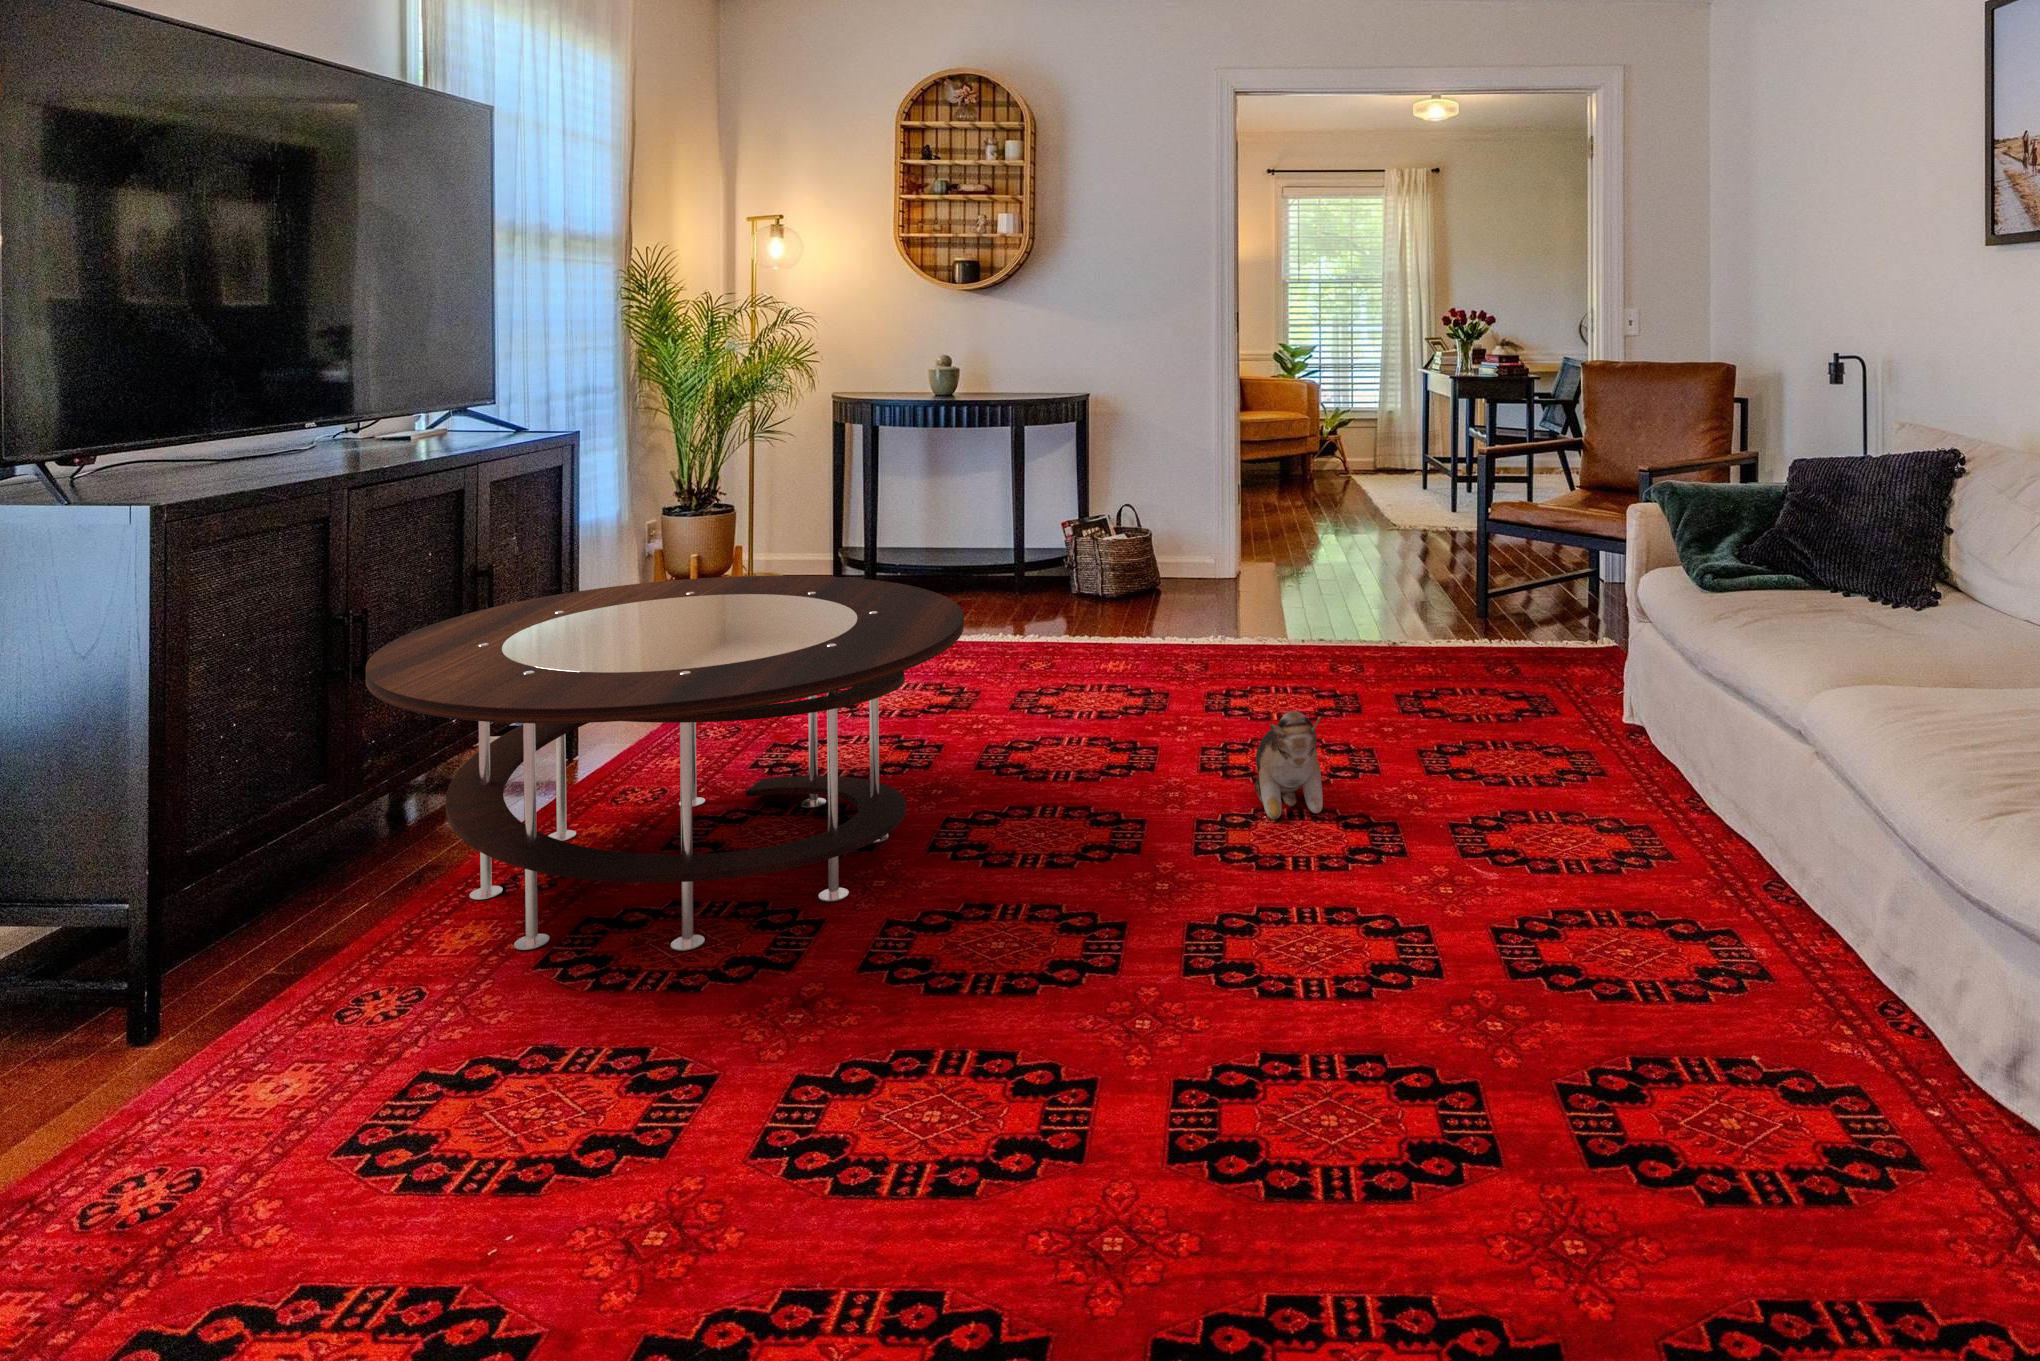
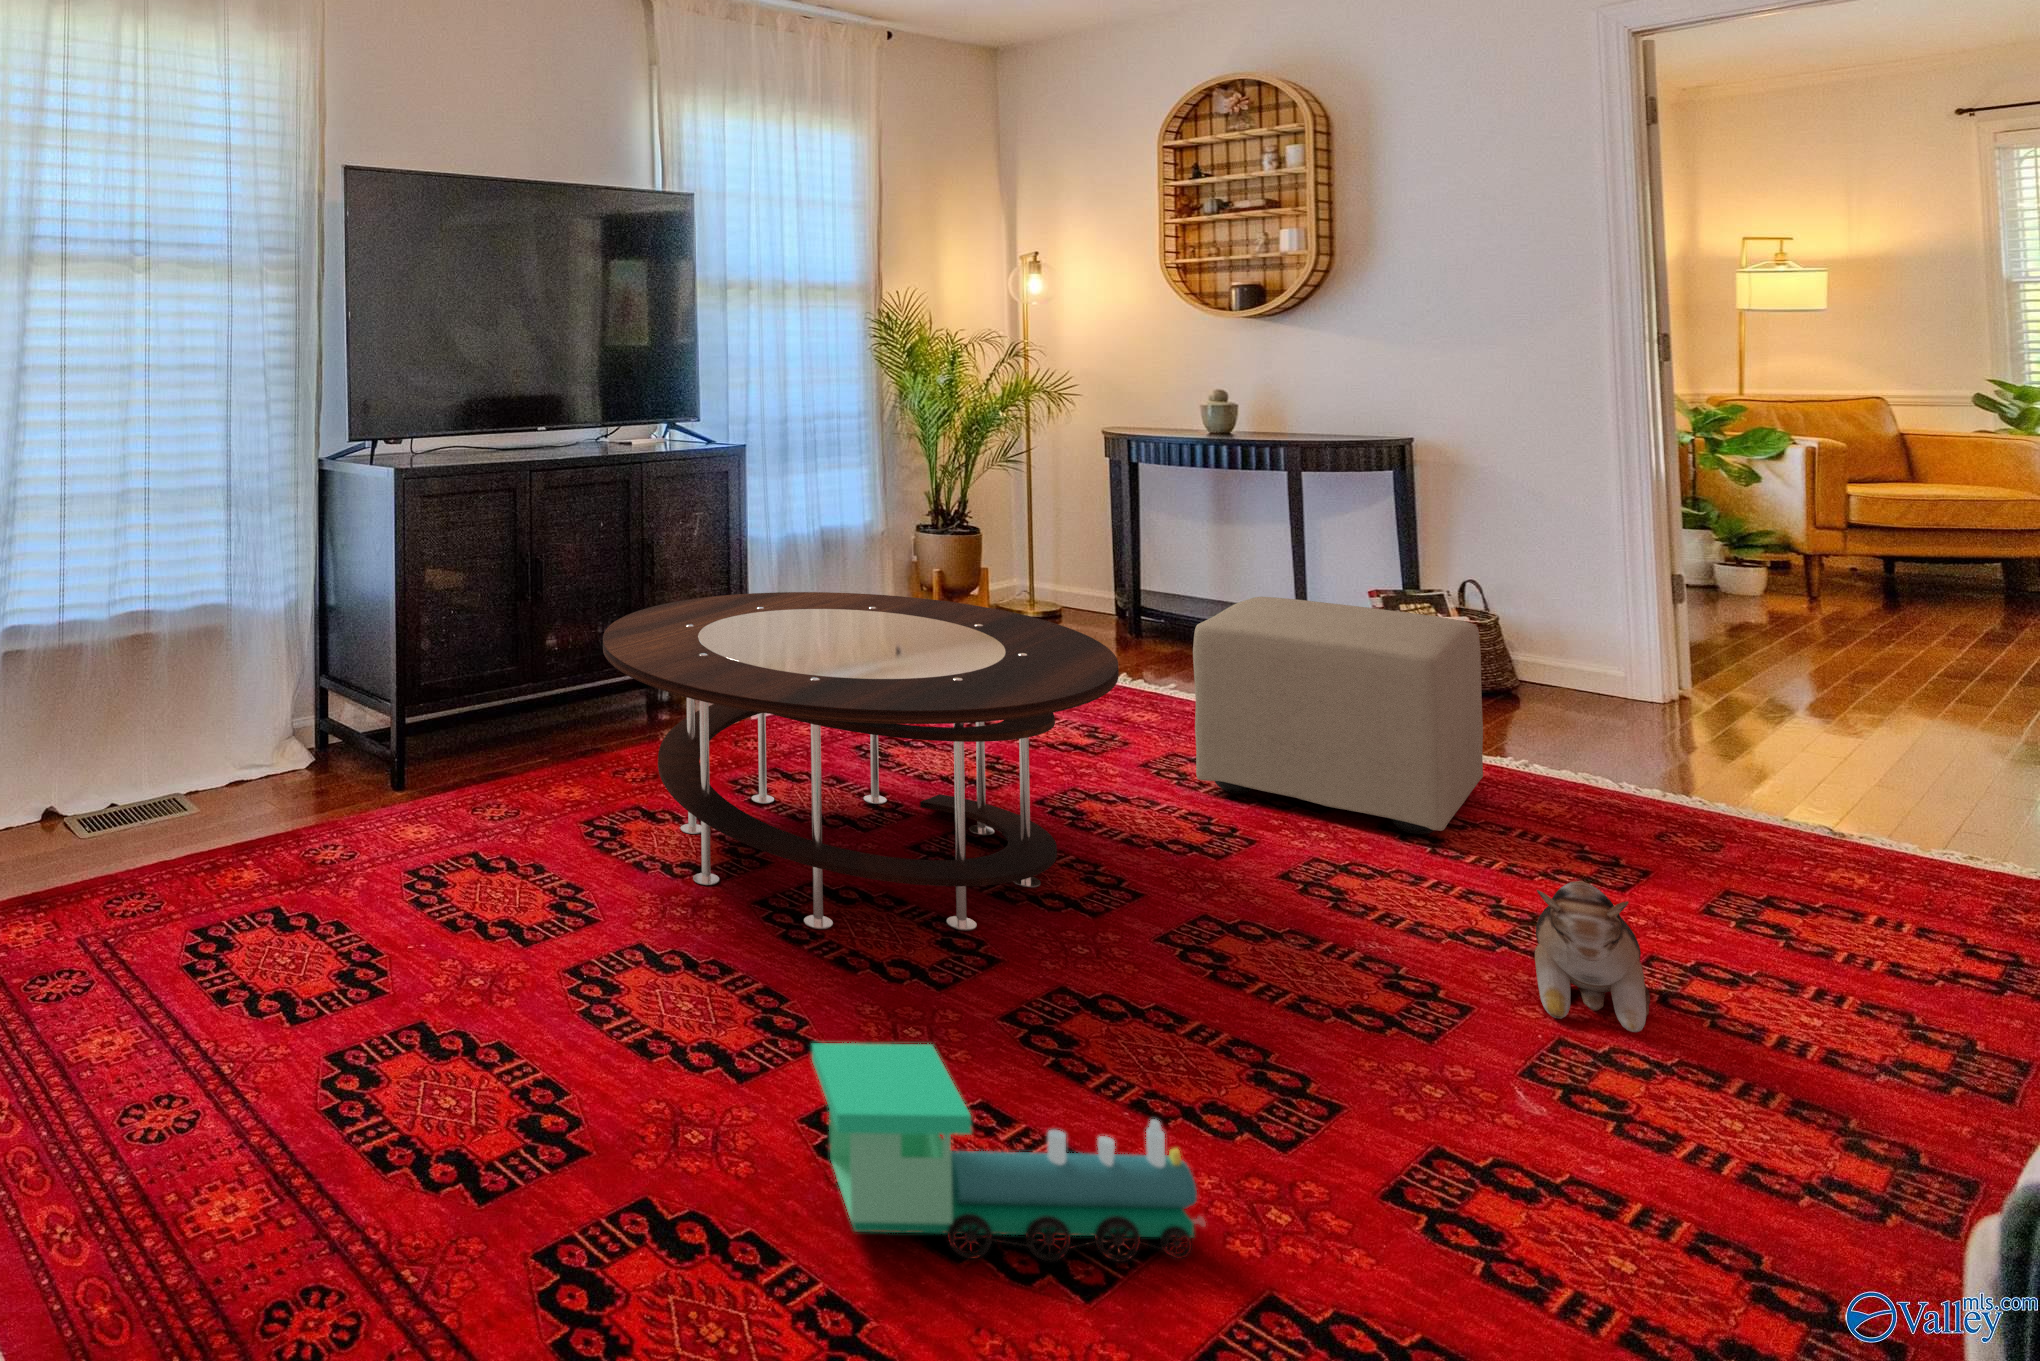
ottoman: none [978,535,1172,714] -> present [1193,597,1483,834]
toy train: none [802,989,1144,1217] -> present [812,1043,1206,1262]

